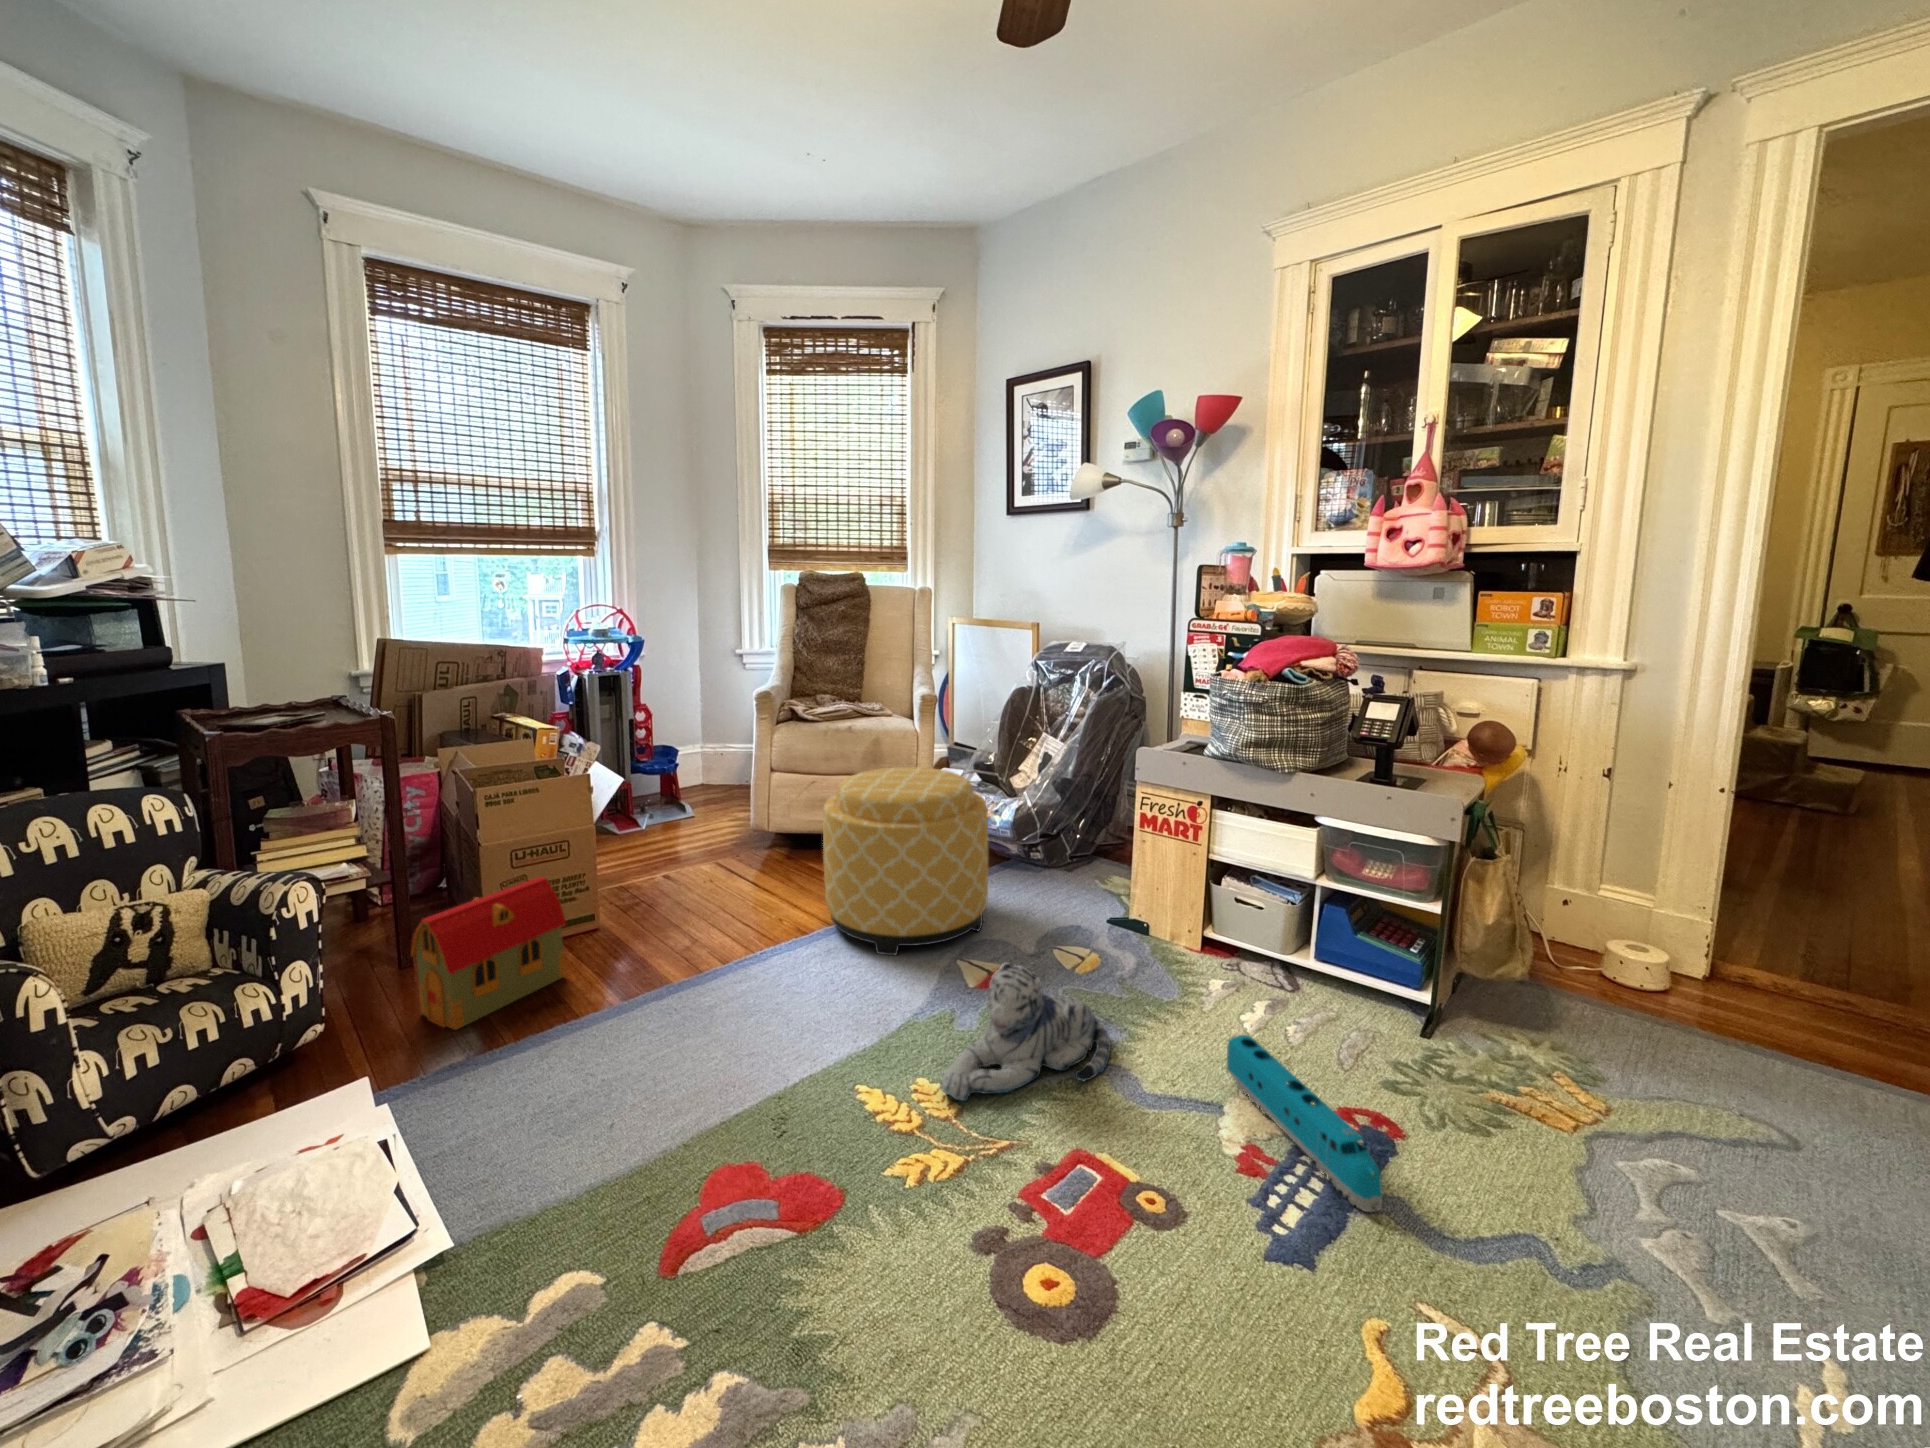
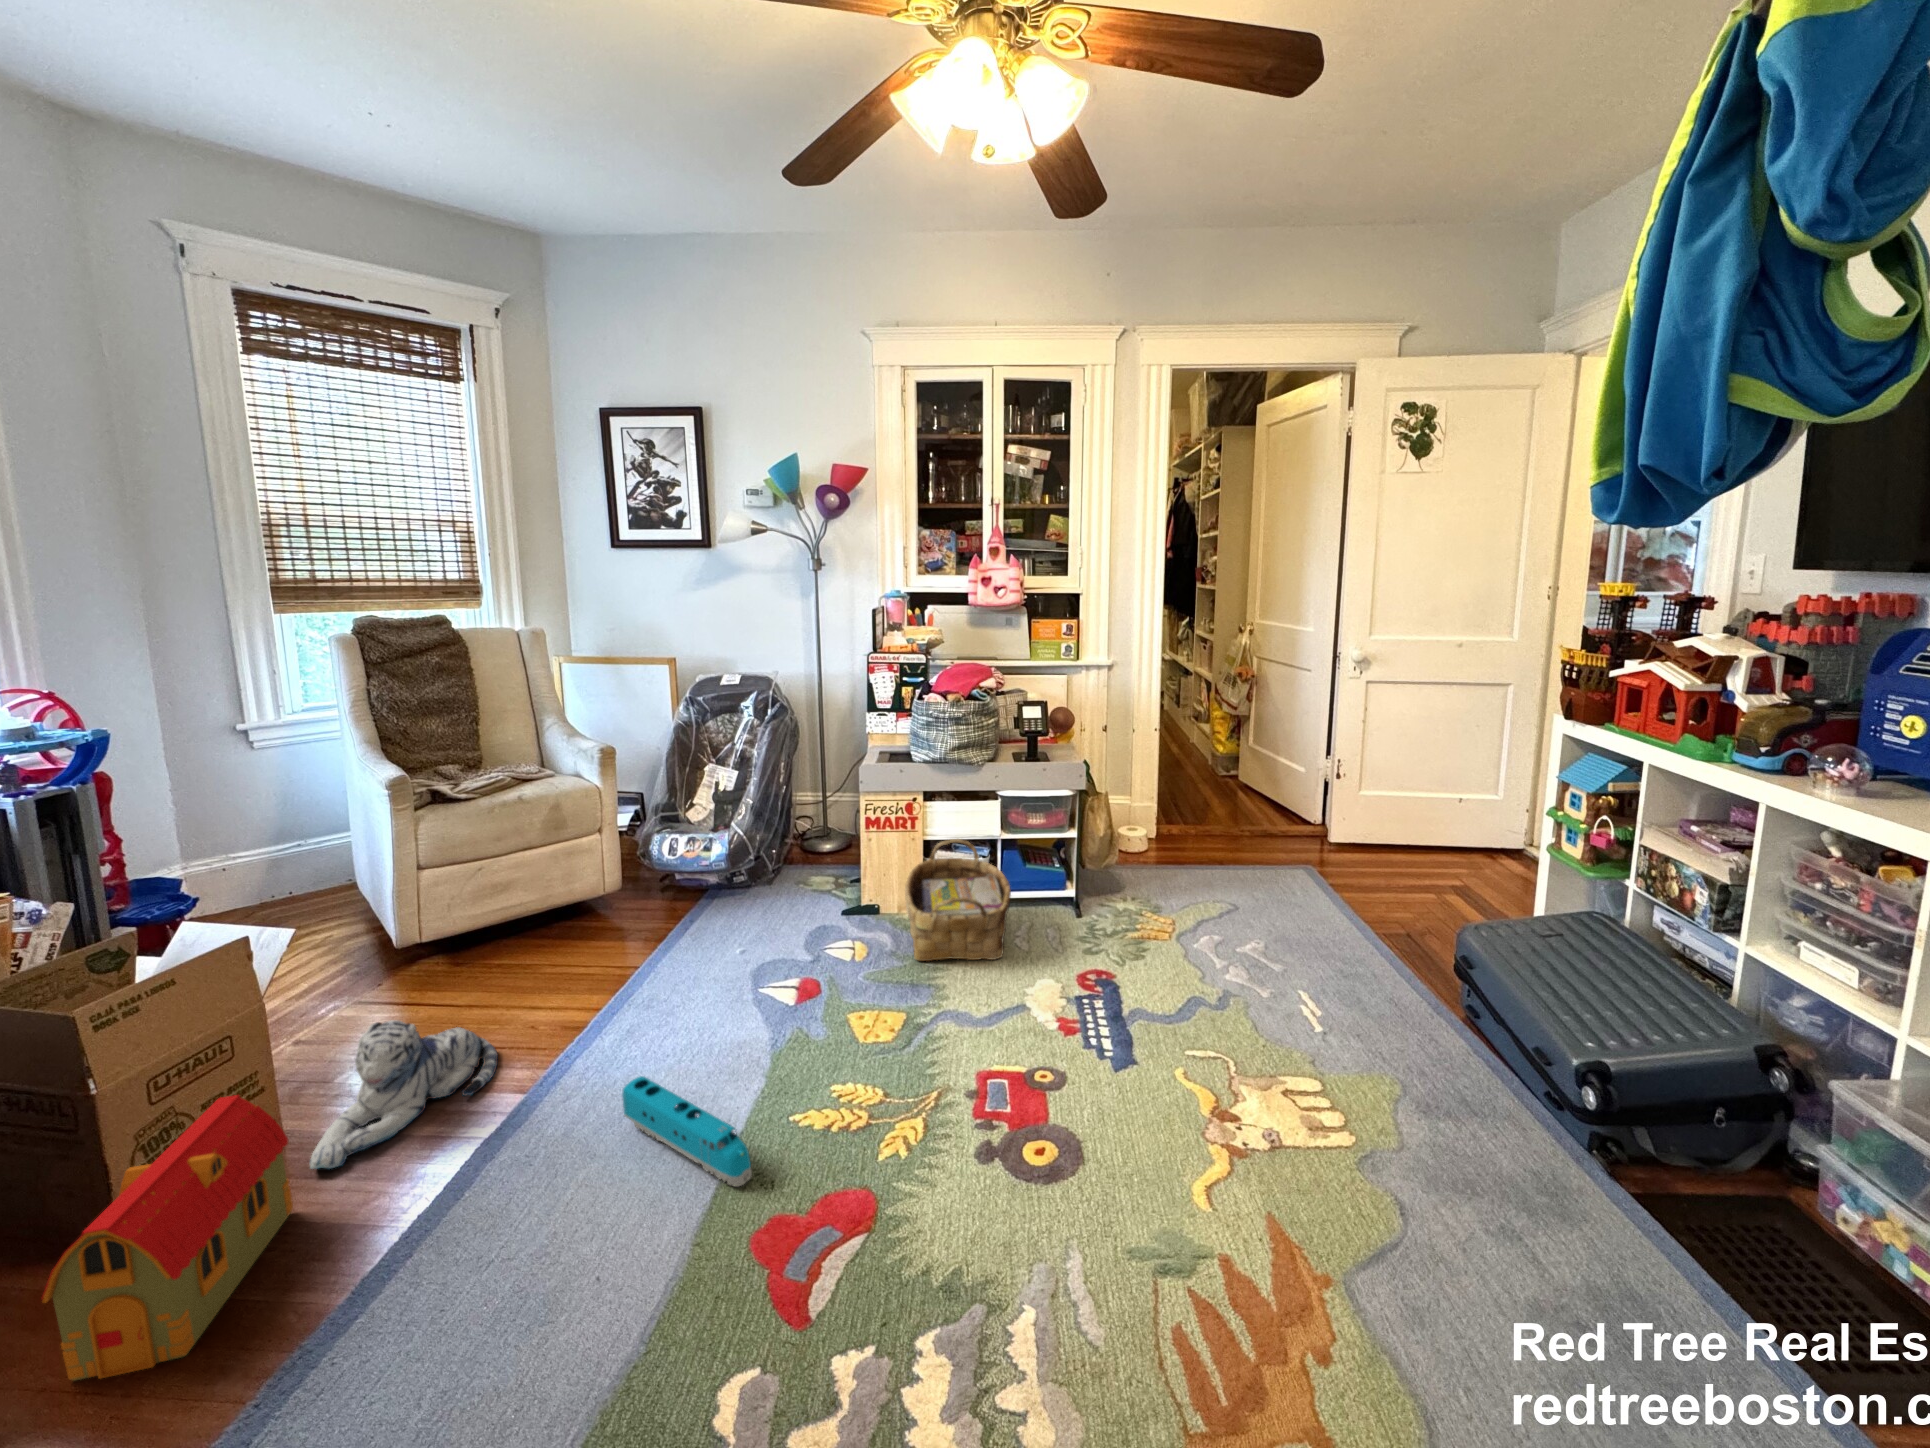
ottoman: present [823,767,988,955] -> none [571,819,755,1015]
woven basket: none [1130,864,1294,1038] -> present [905,839,1011,961]
plush toy: present [941,962,1111,1101] -> present [309,1020,498,1169]
toy train: present [1227,1035,1383,1212] -> present [622,1076,752,1186]

